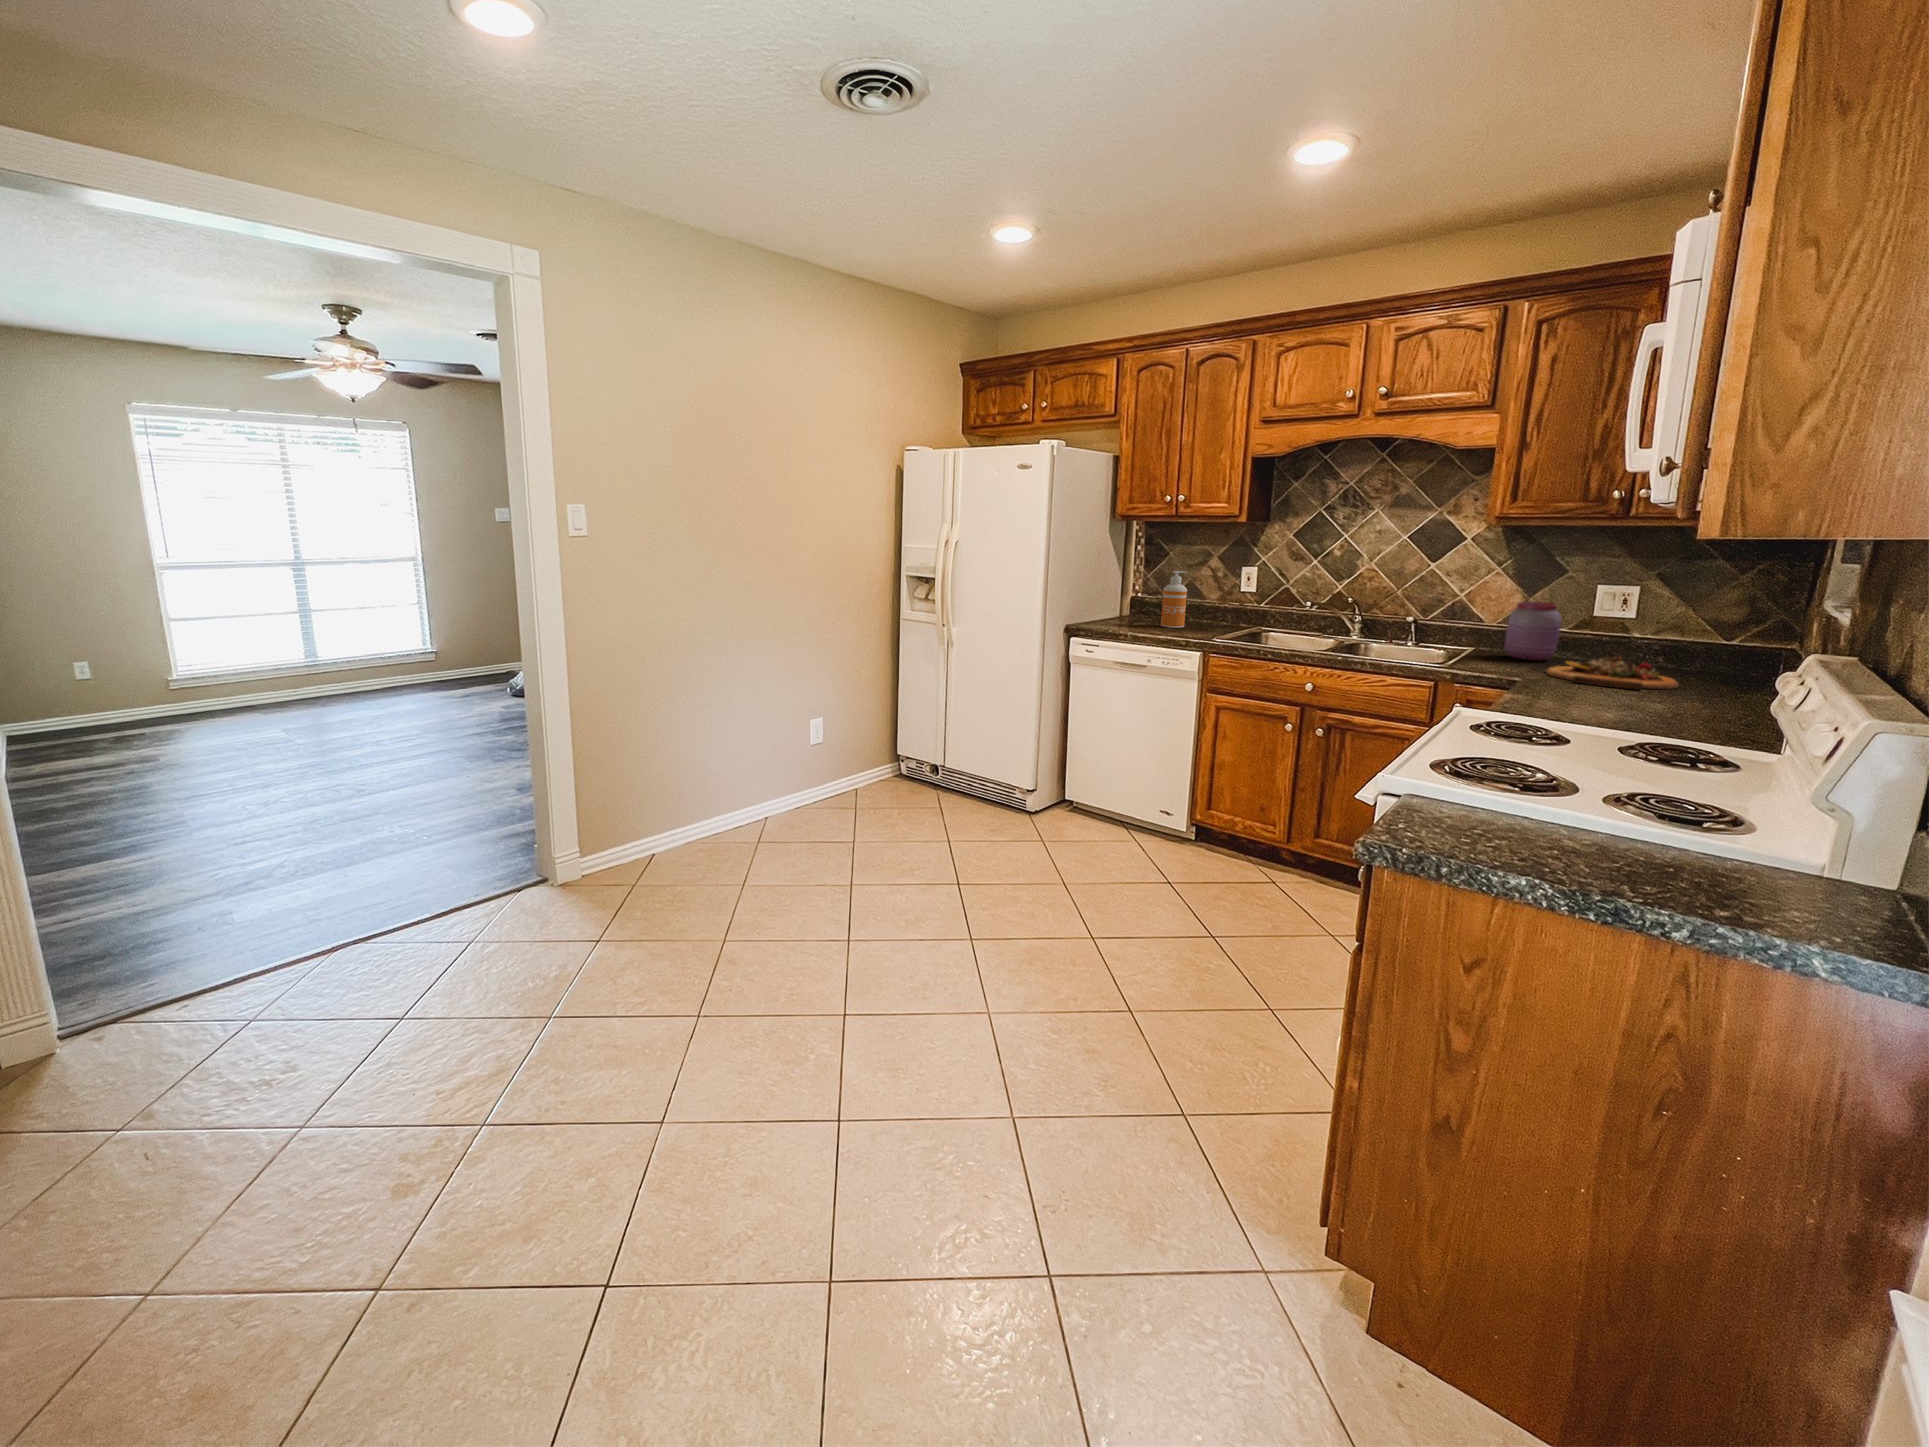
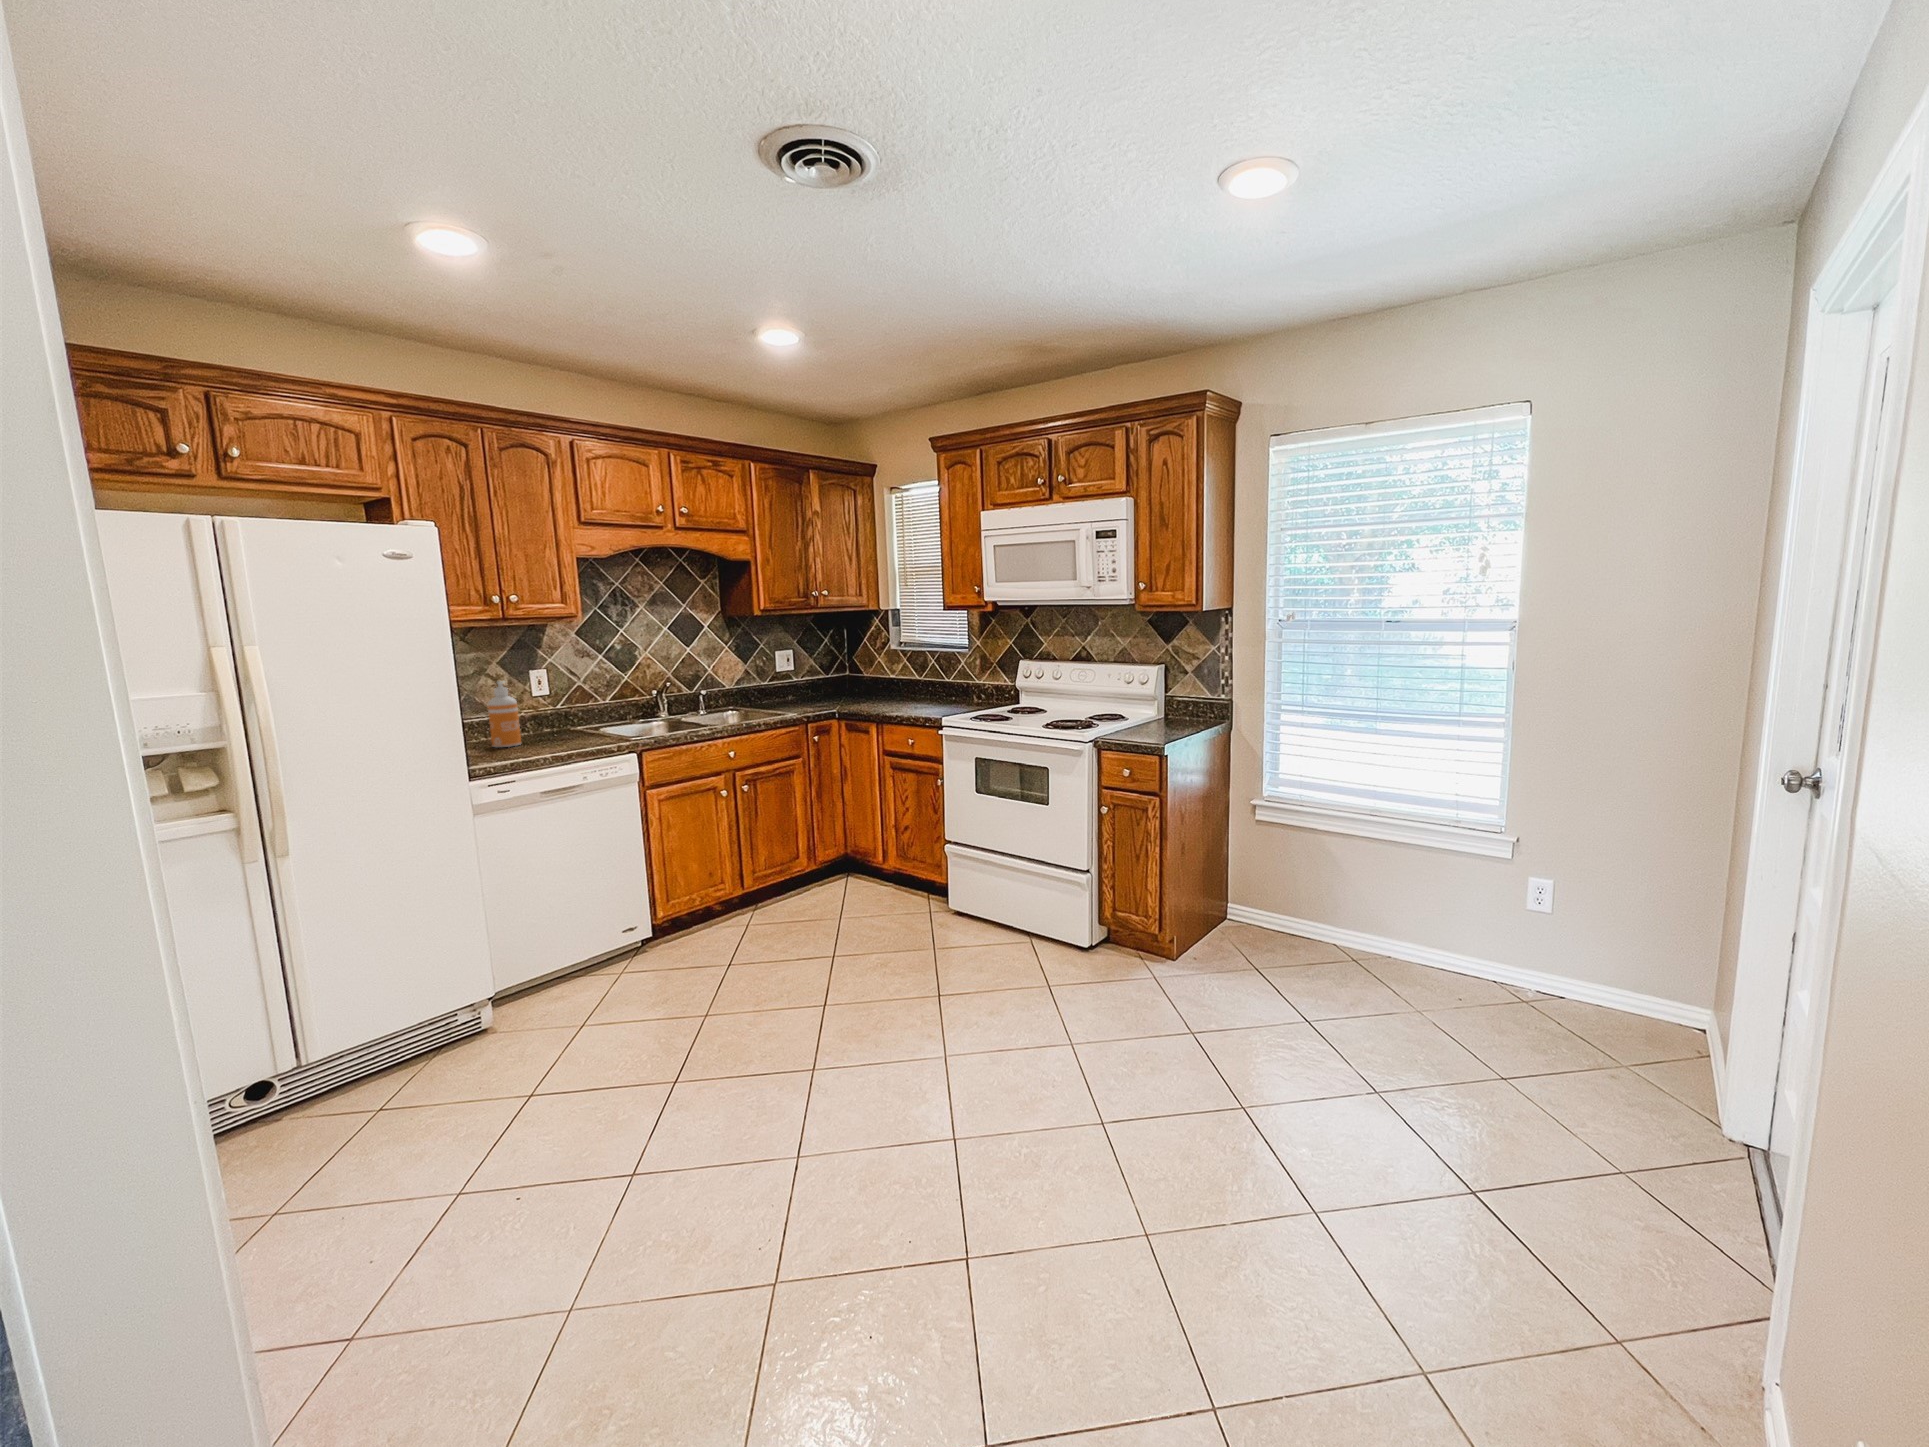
jar: present [1505,602,1561,661] -> none [747,668,778,709]
cutting board: present [1546,656,1679,690] -> none [804,691,870,709]

